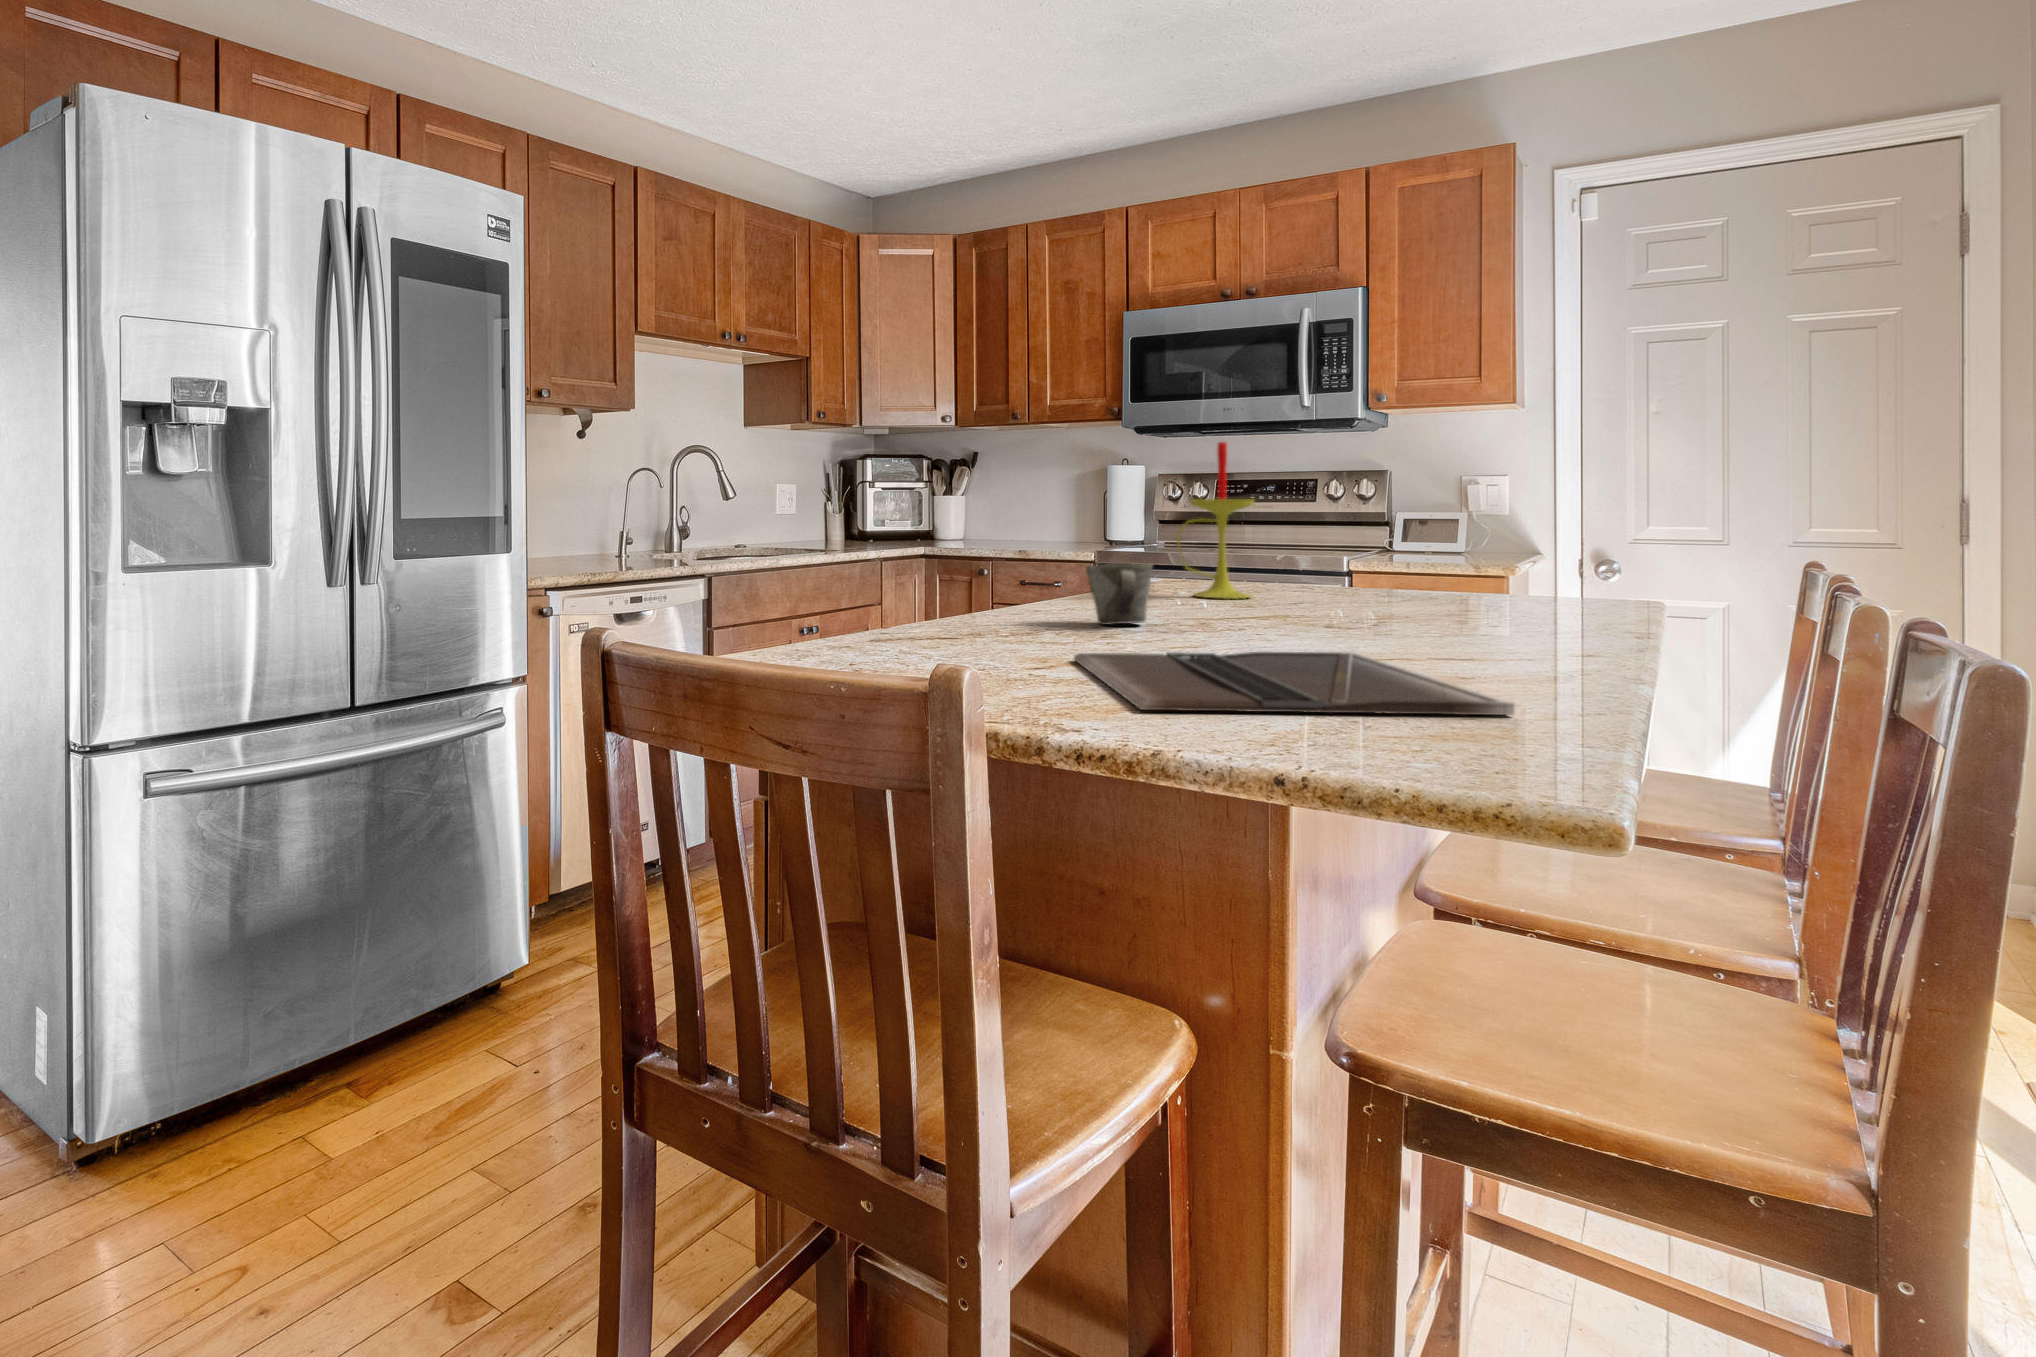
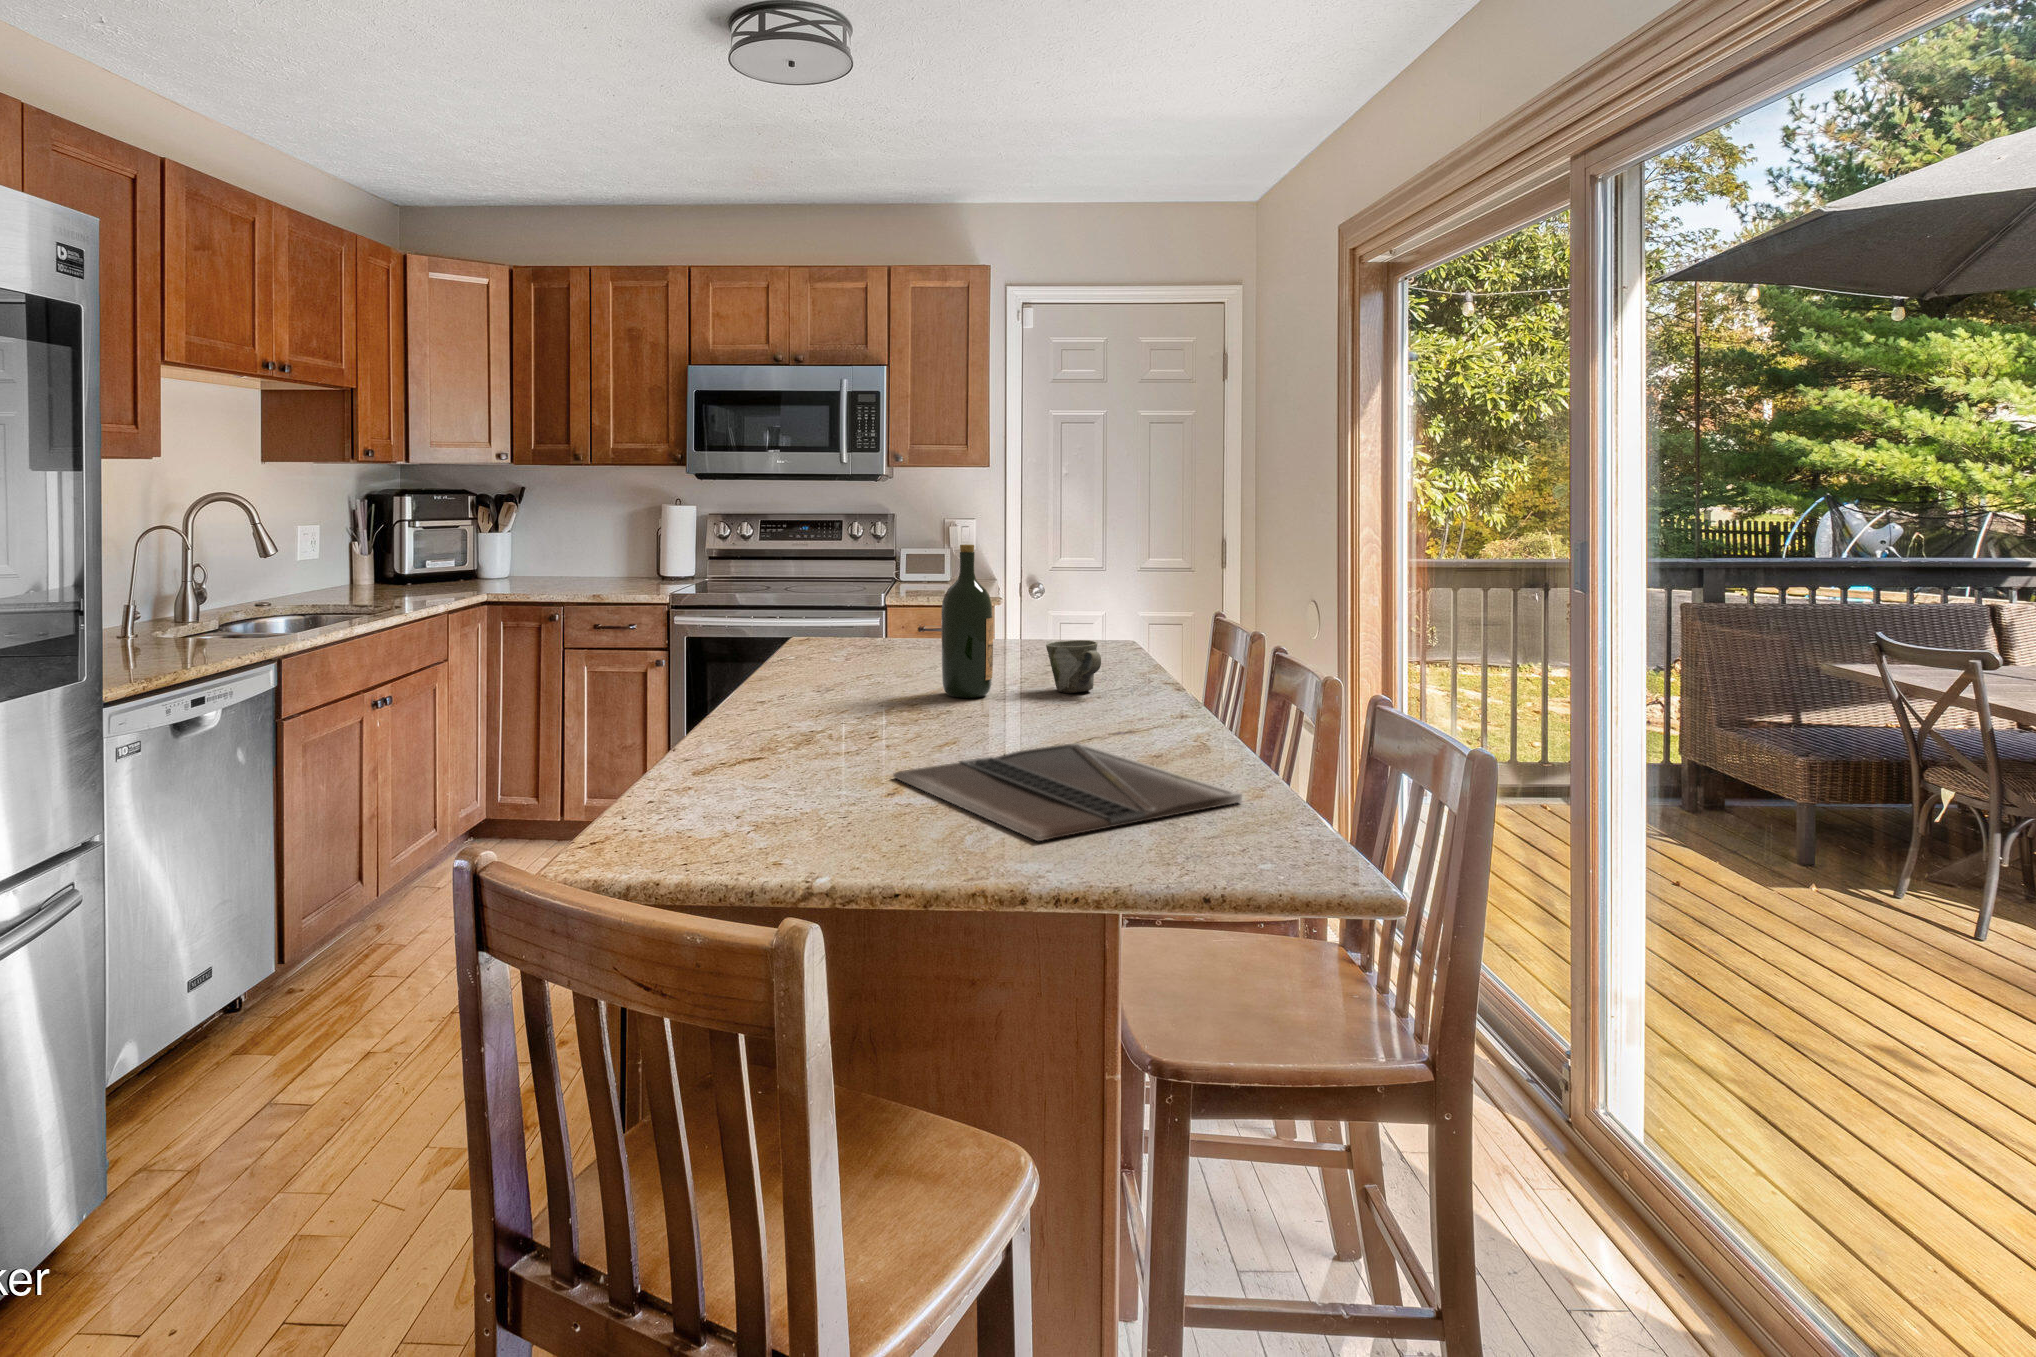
wine bottle: none [1262,438,1332,621] -> present [941,544,993,698]
candle: present [1176,442,1254,599] -> none [836,526,897,668]
mug: present [1086,563,1152,625] -> present [1046,640,1101,693]

